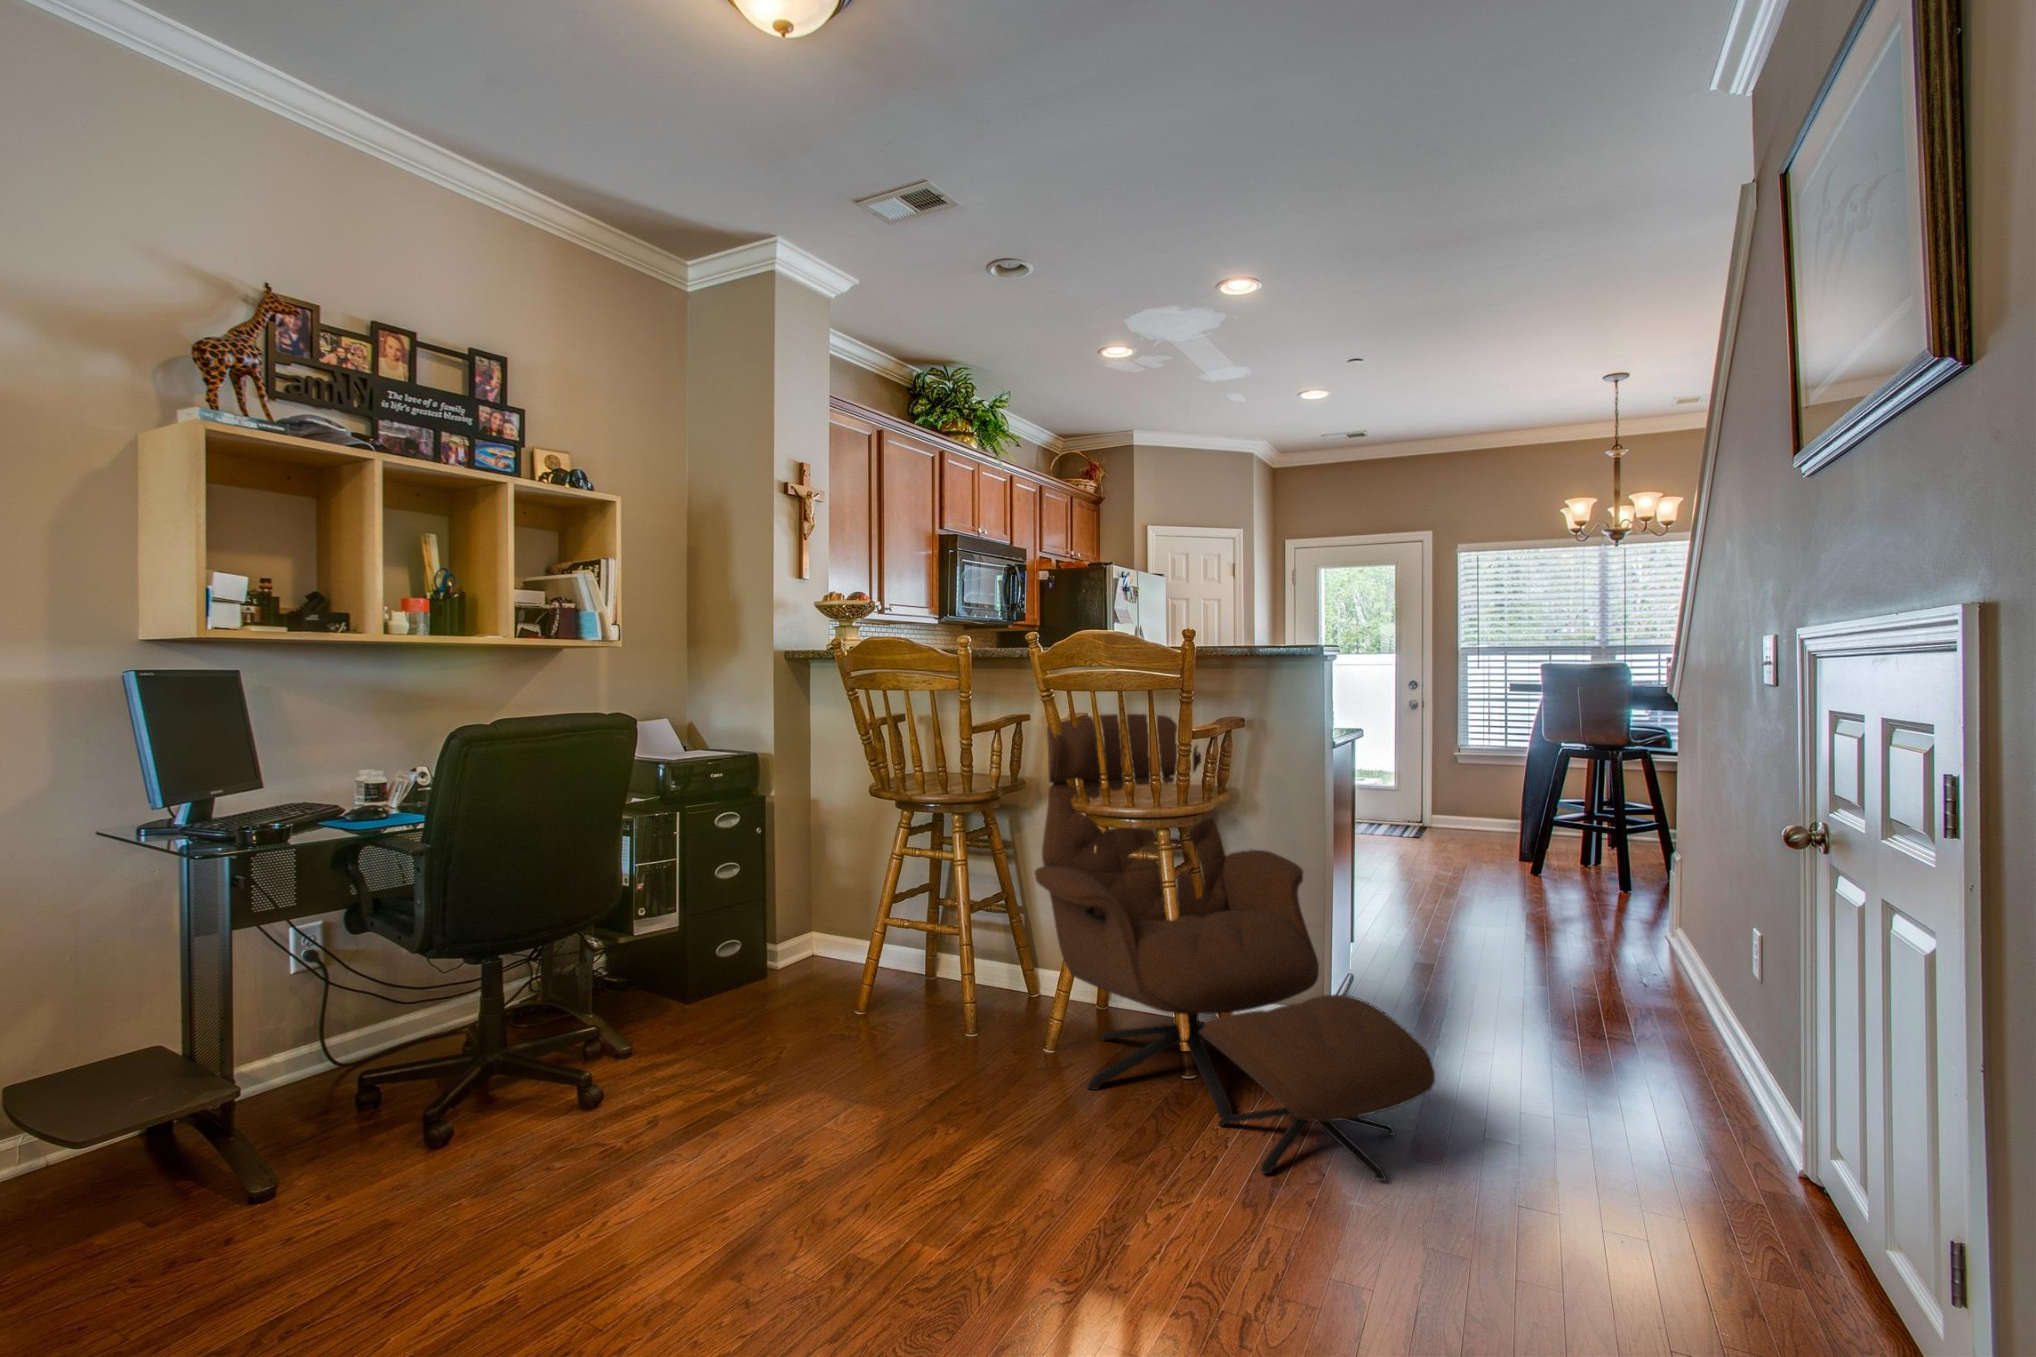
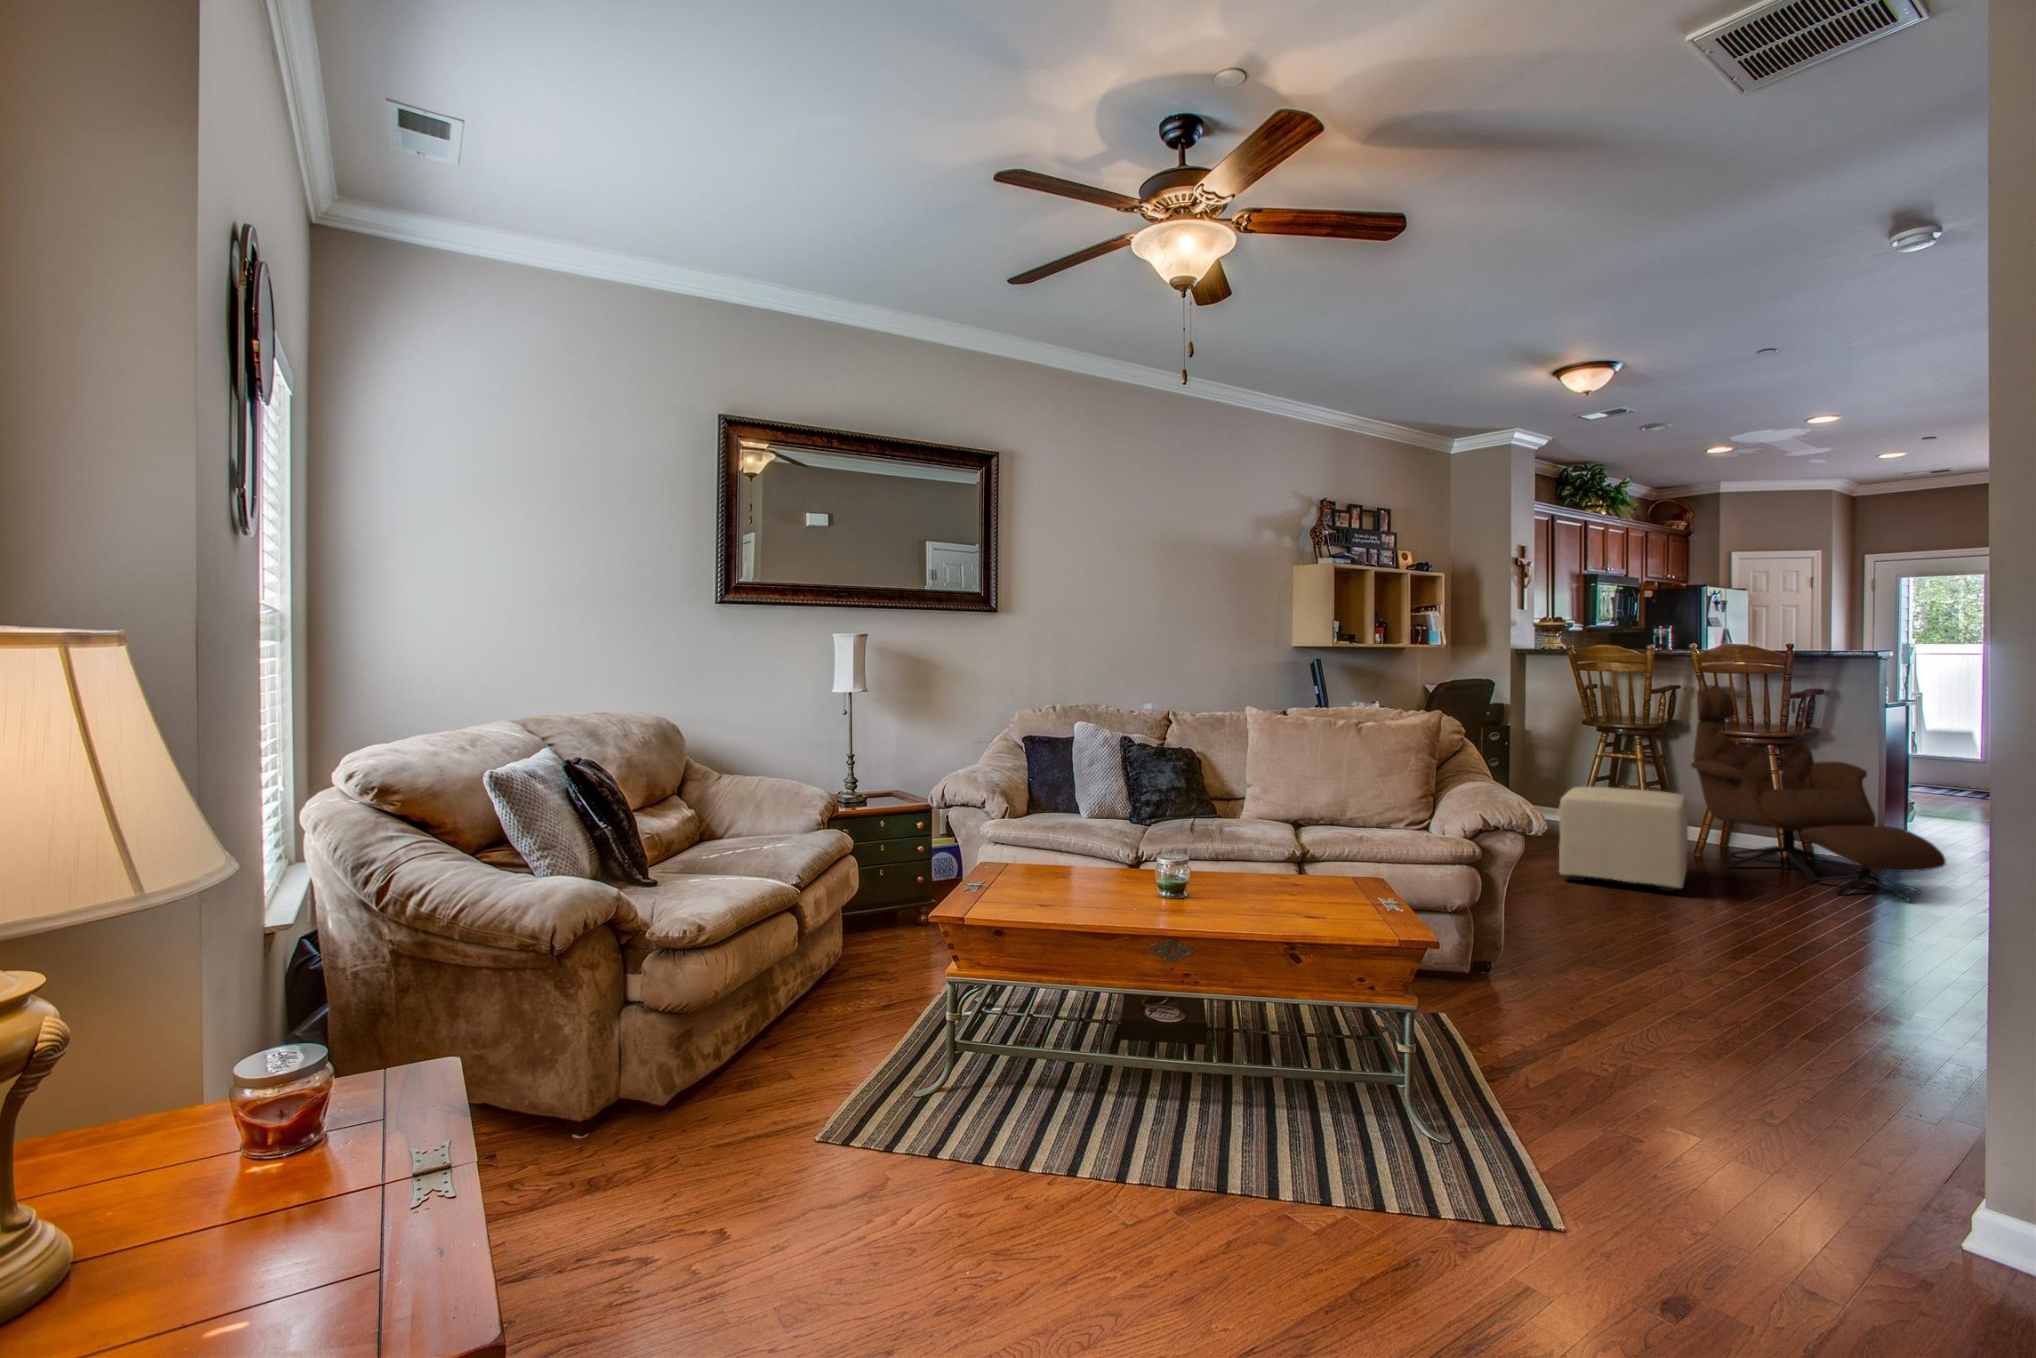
ottoman: none [685,959,998,1262] -> present [1559,787,1688,892]

